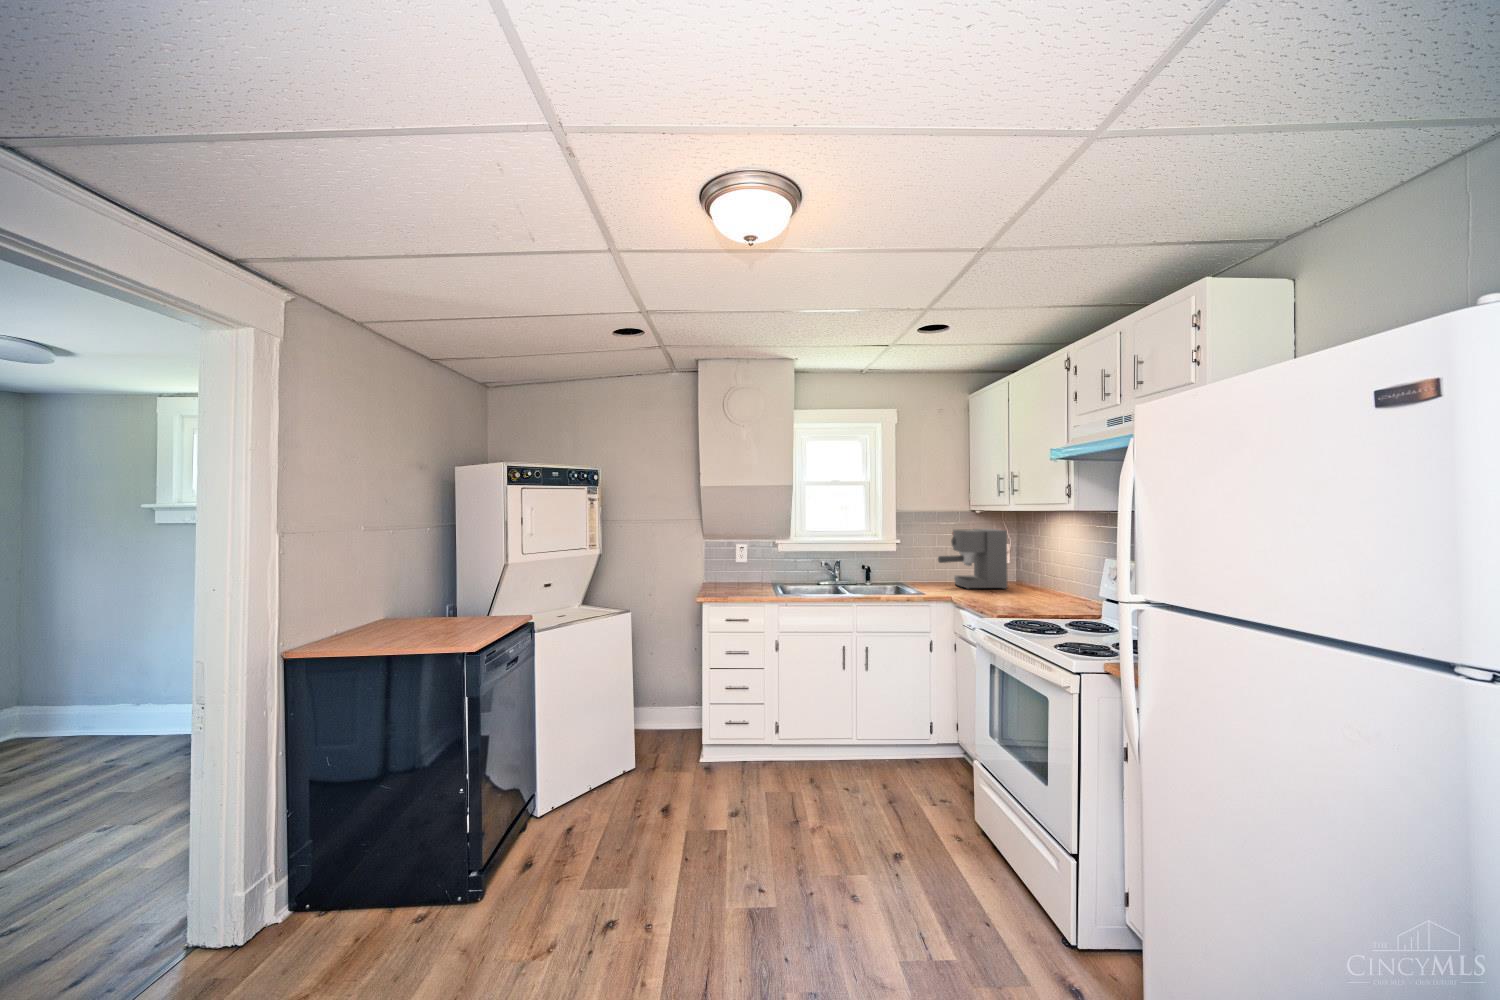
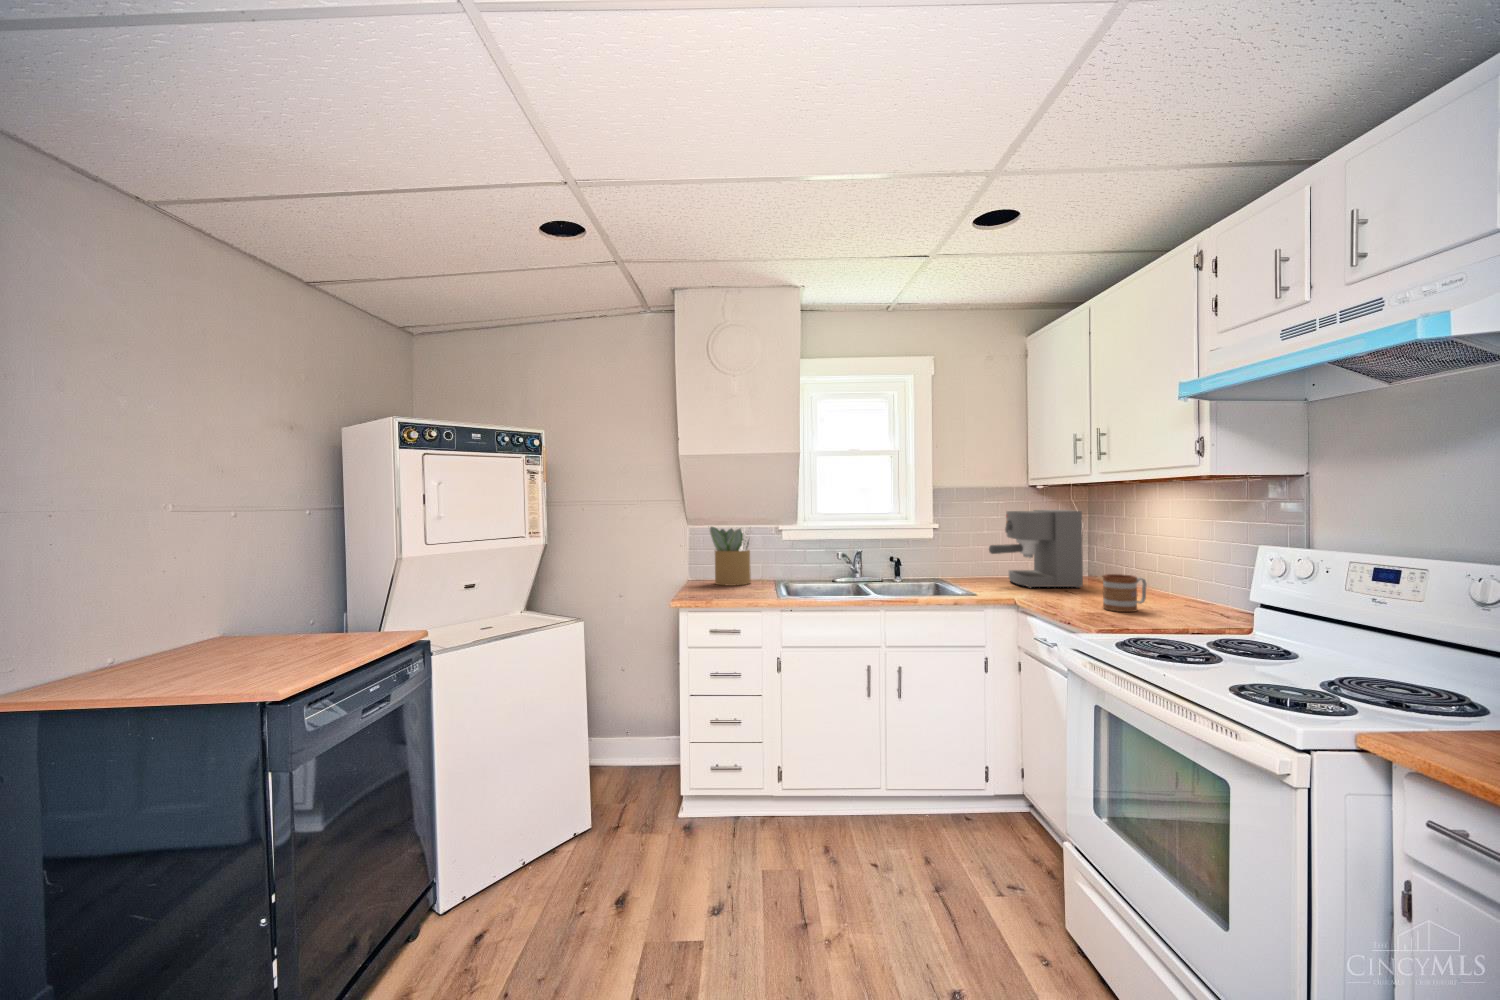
potted plant: none [720,537,754,586] -> present [710,527,751,586]
mug: none [1013,578,1044,606] -> present [1102,574,1147,612]

